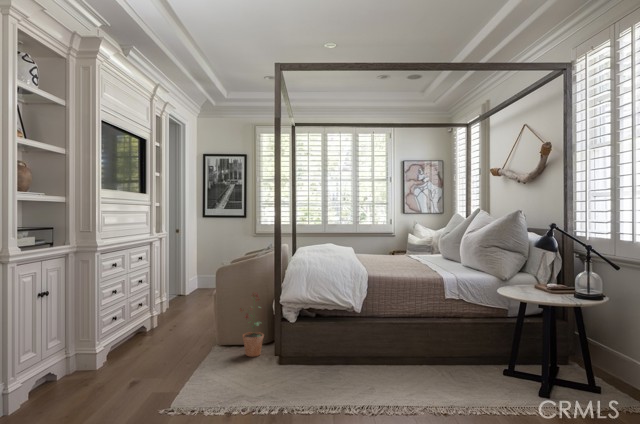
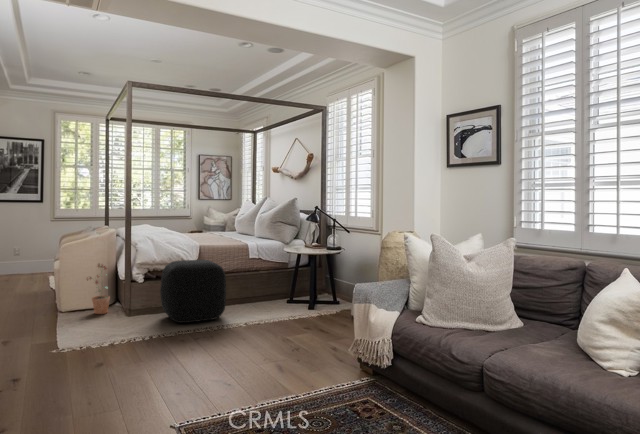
ottoman: none [309,299,399,394] -> present [160,260,226,323]

